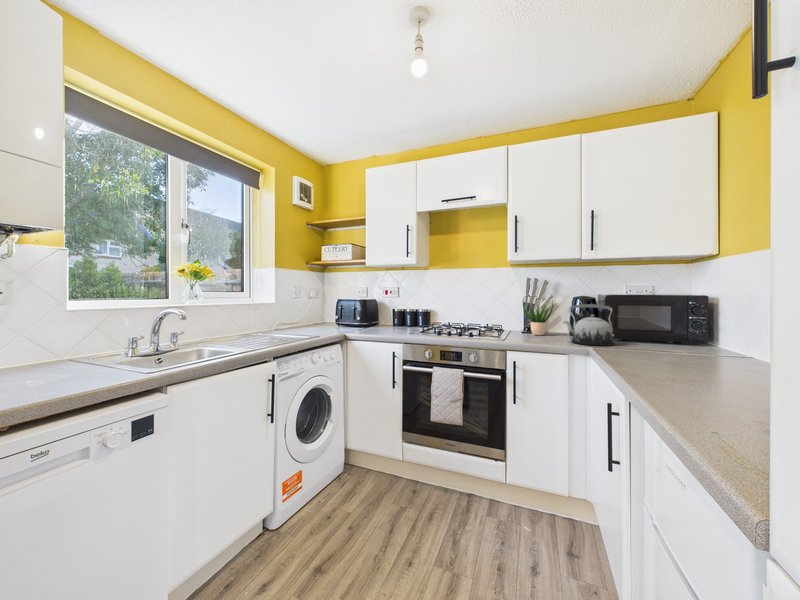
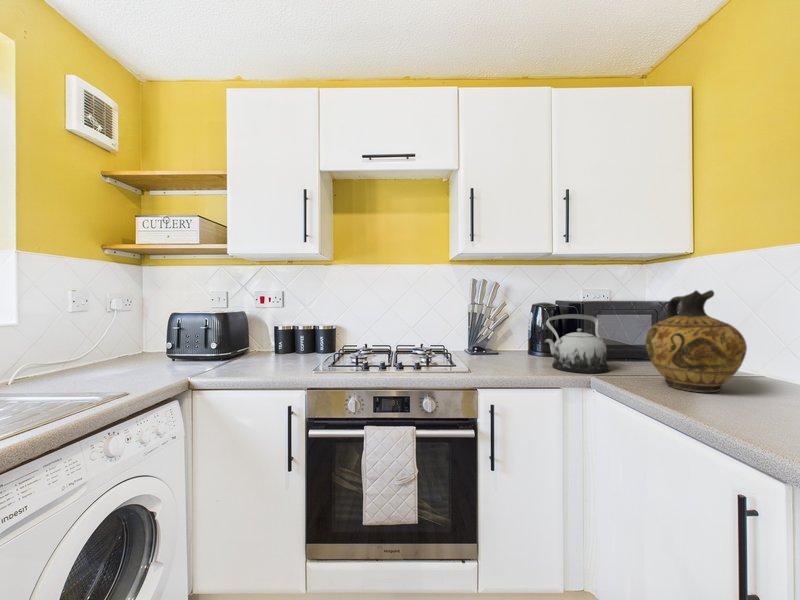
ceramic jug: none [623,286,694,358] -> present [645,290,747,392]
potted plant: present [523,299,553,335] -> none [473,303,513,357]

